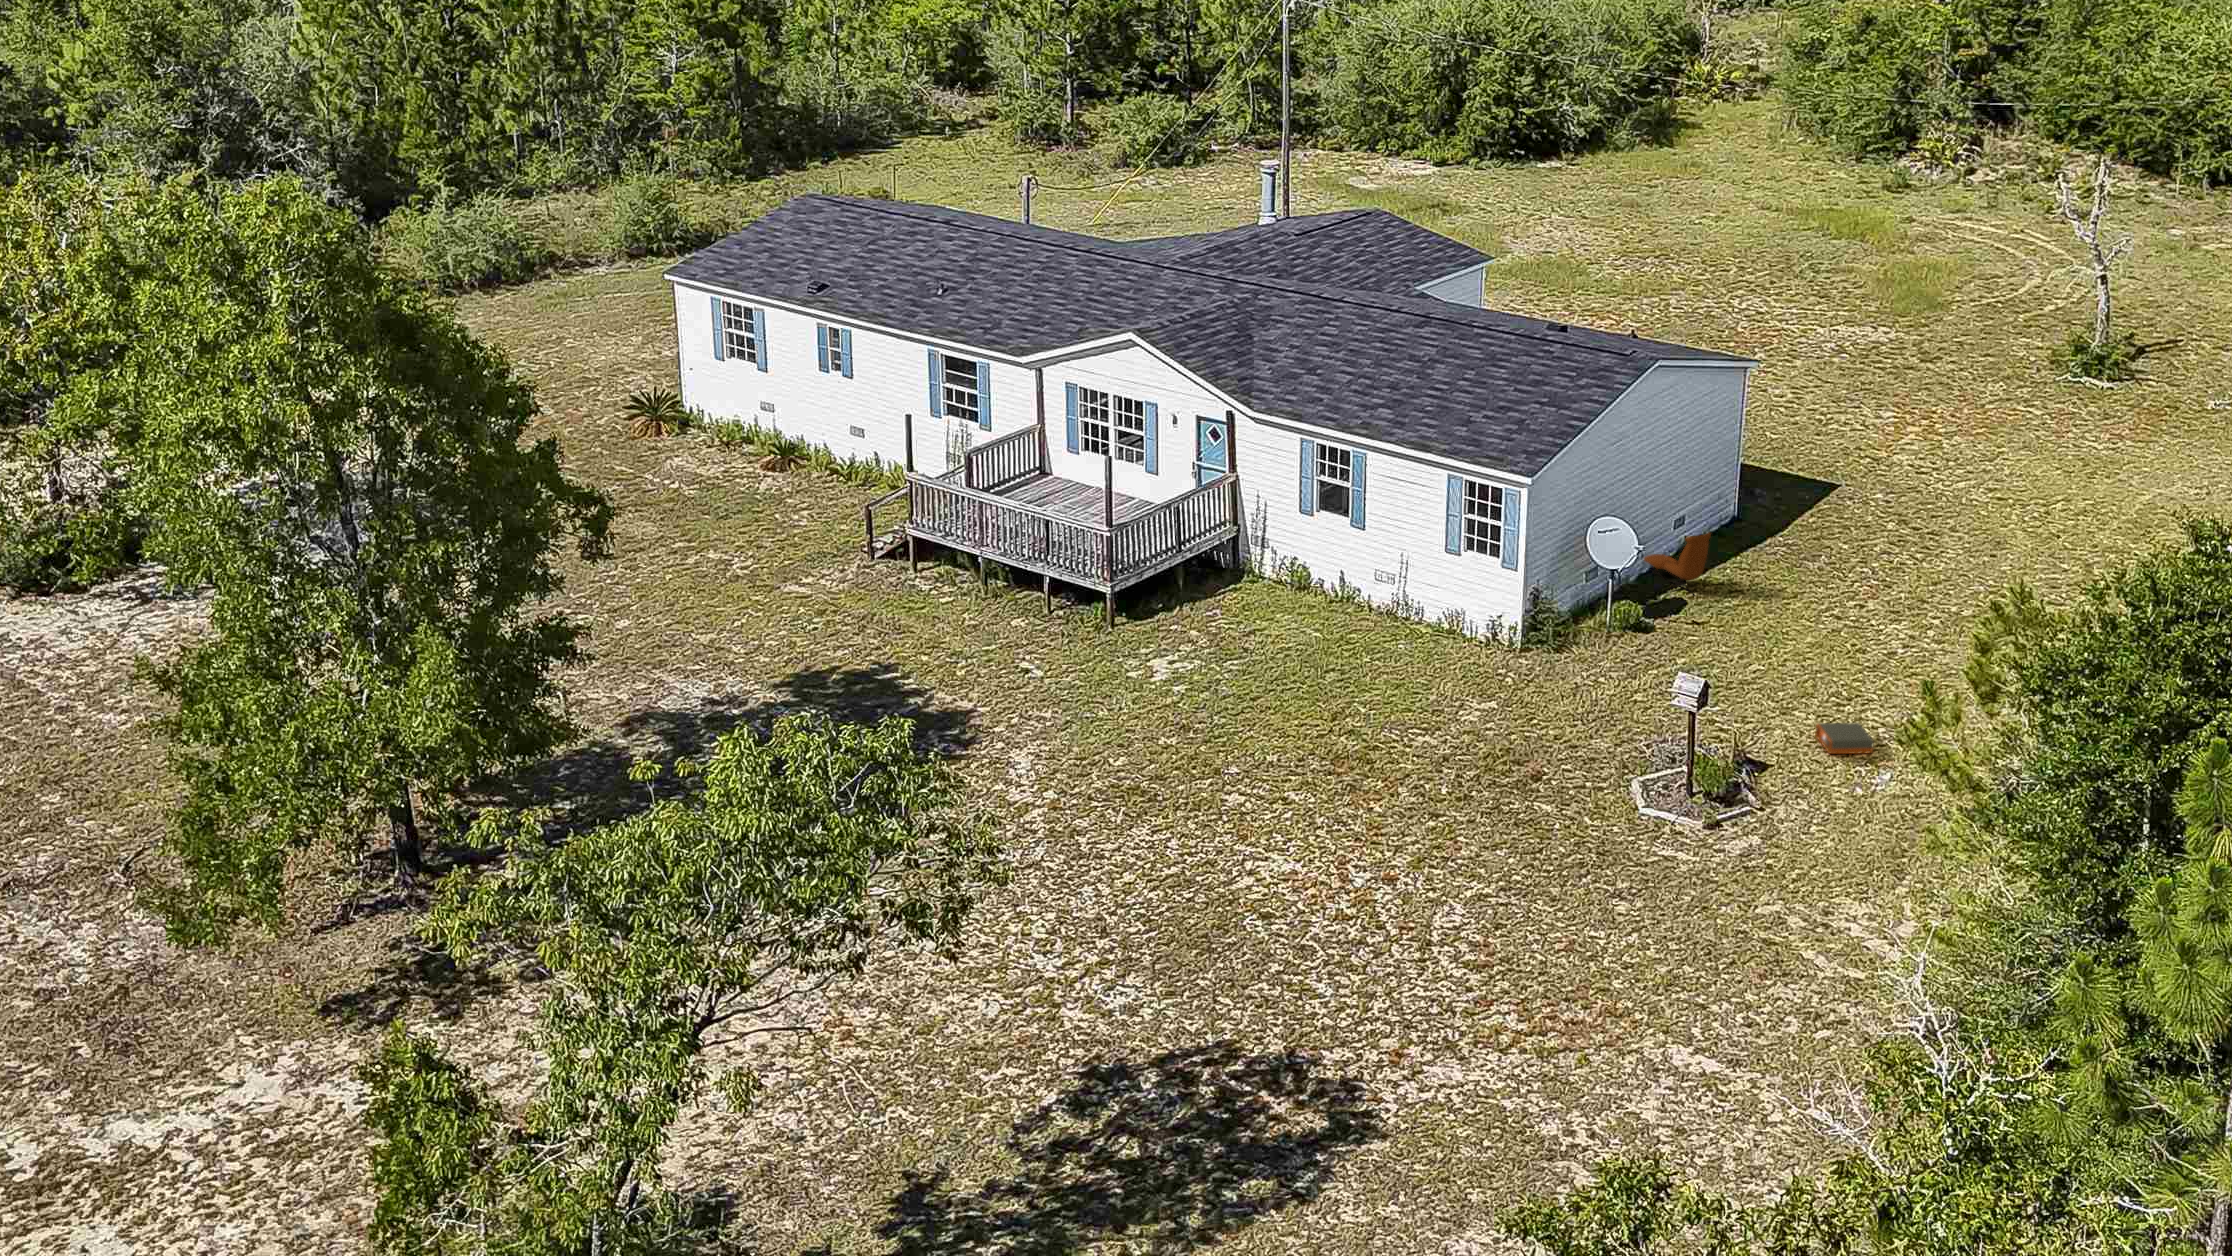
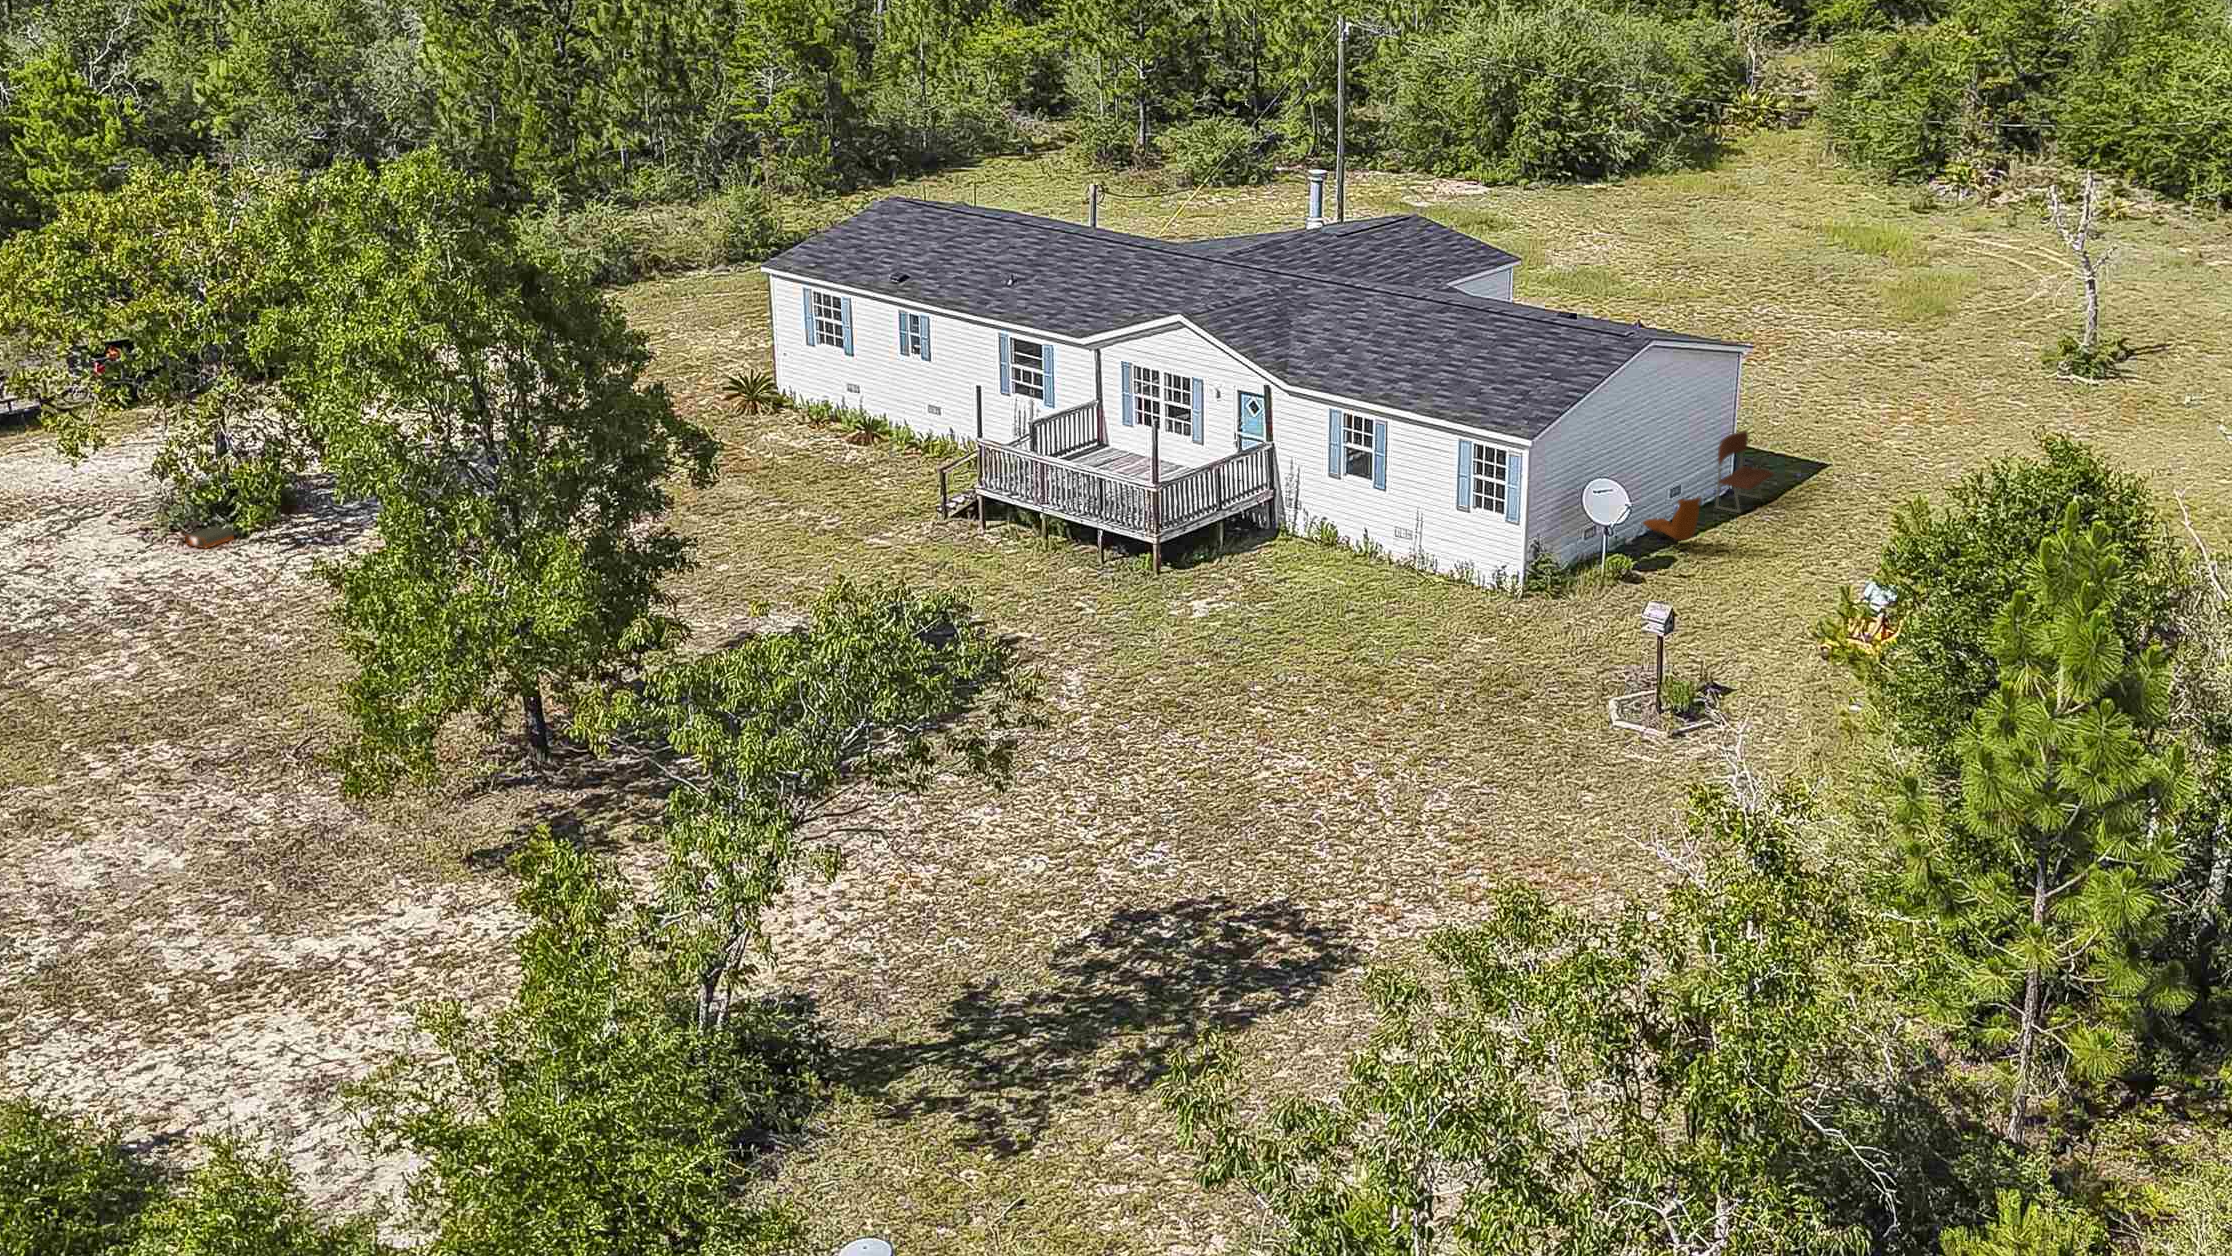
bench: none [1719,453,1783,545] -> present [1715,431,1774,513]
storage box: present [1815,722,1874,754] -> present [185,526,234,548]

